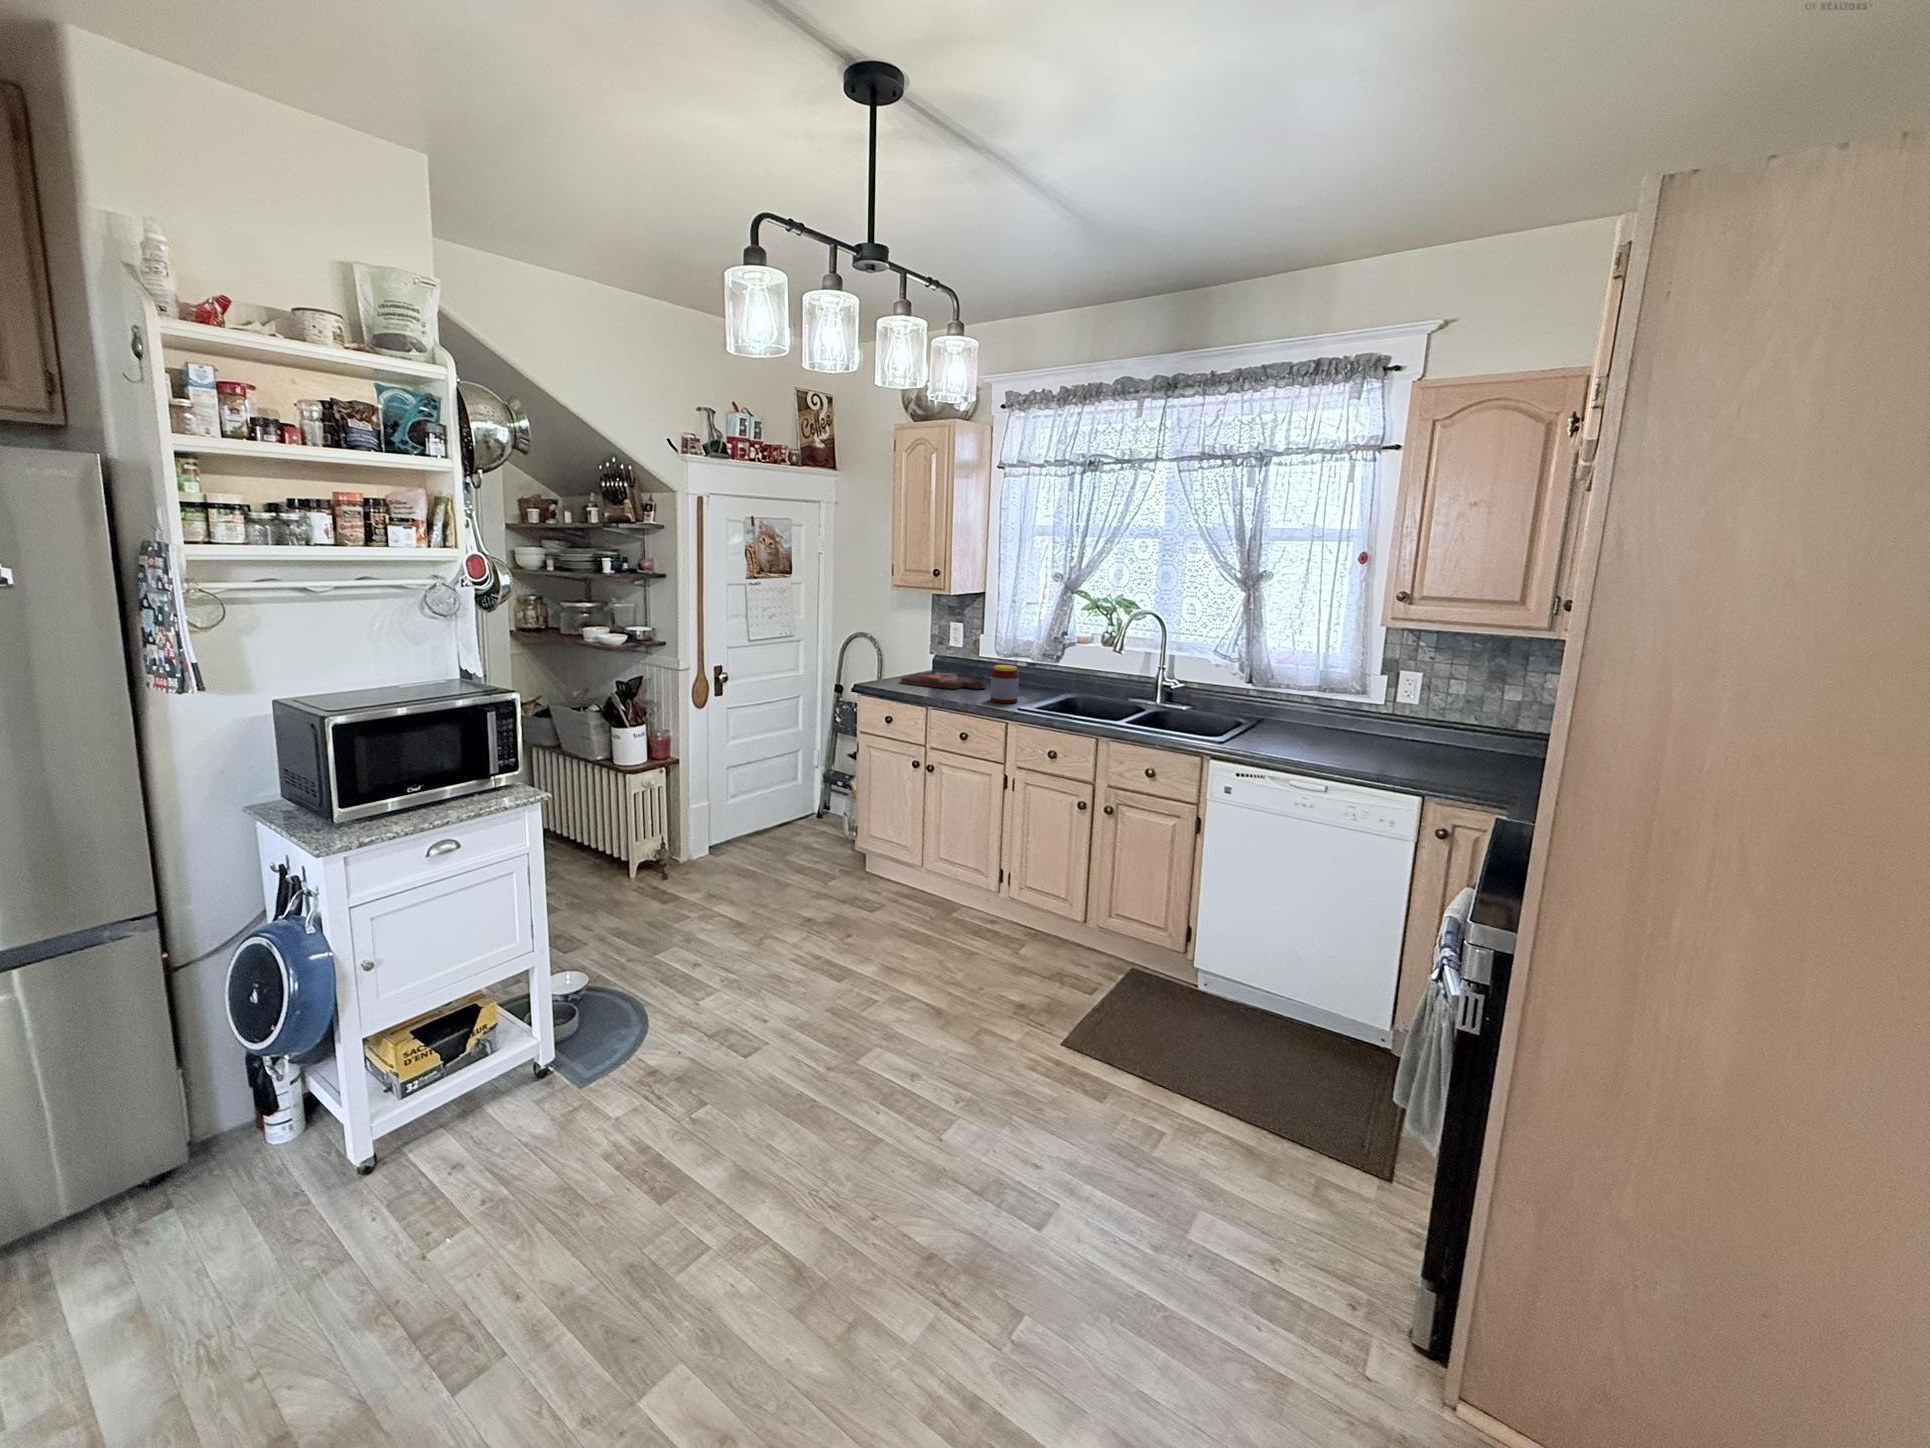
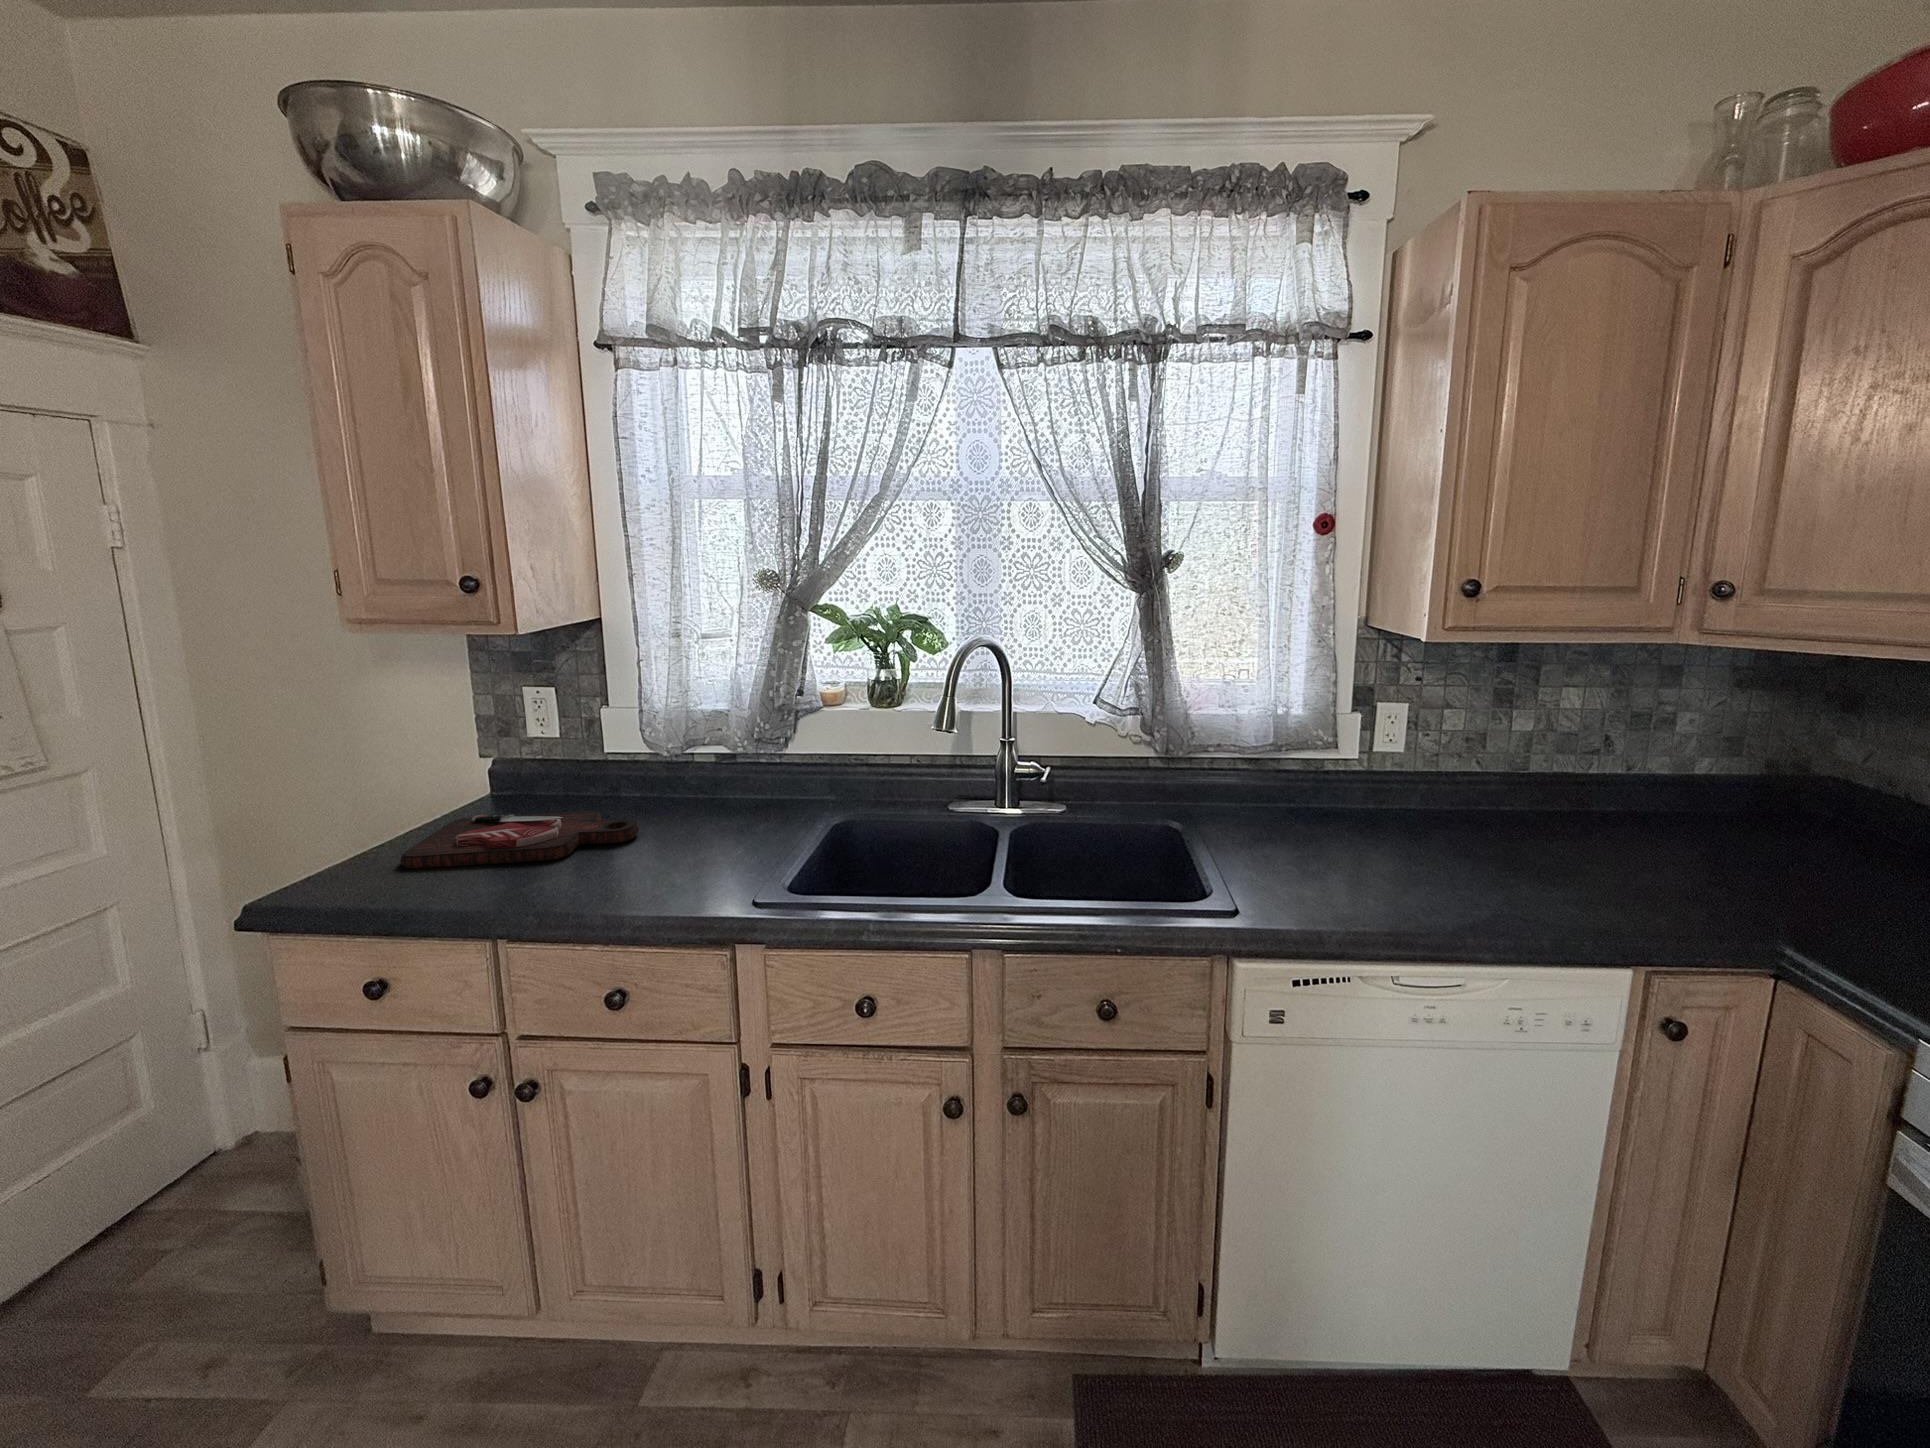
jar: present [990,665,1019,703] -> none [661,792,734,889]

